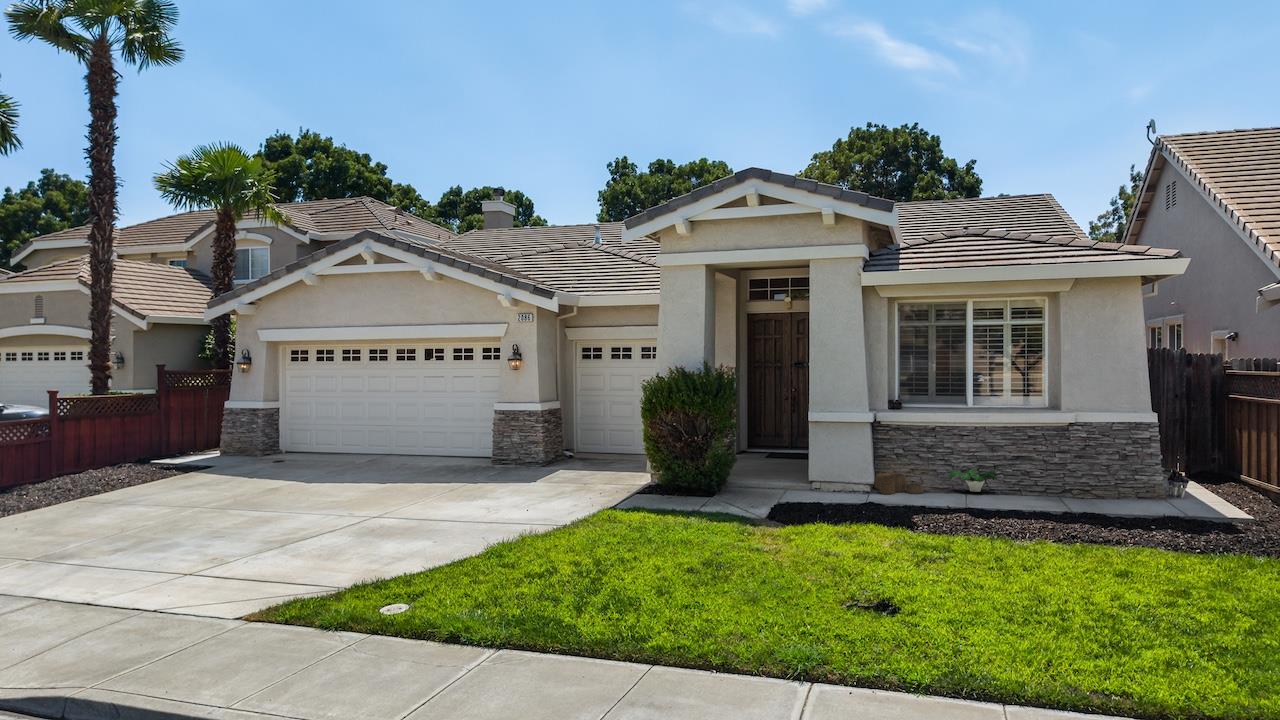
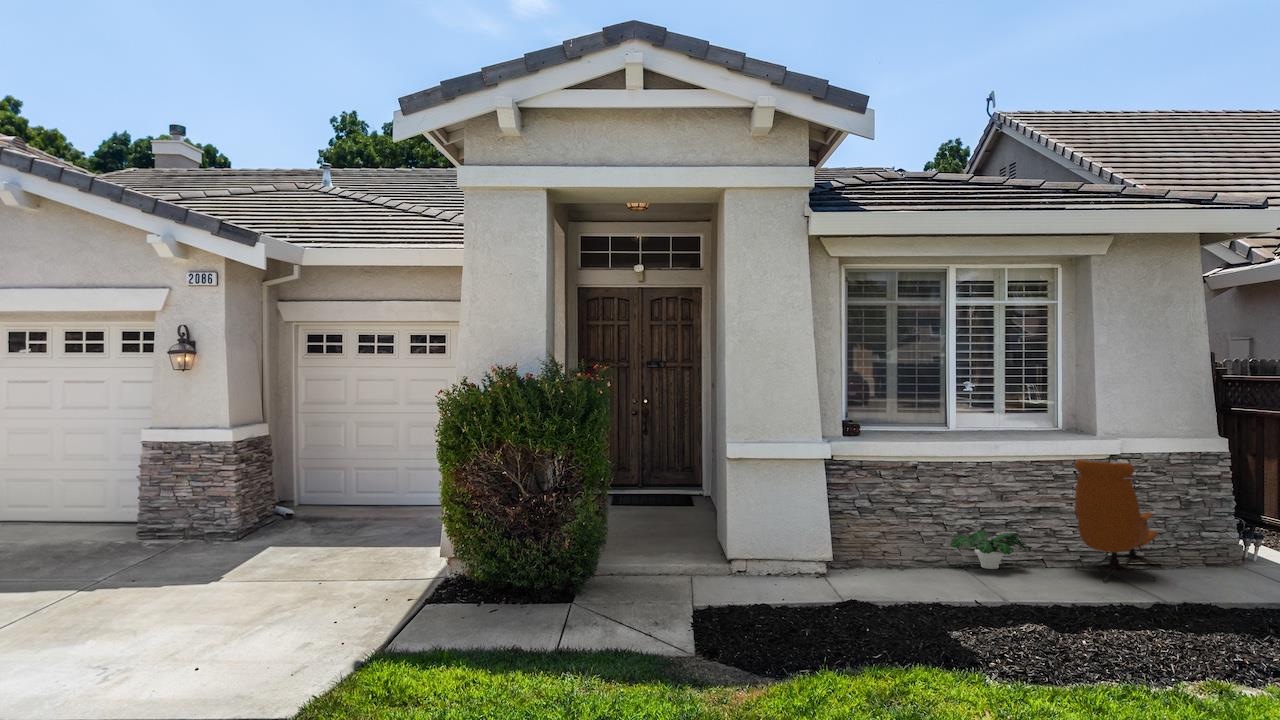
lounge chair: none [1020,424,1094,500] -> present [1074,460,1161,582]
woven basket: present [874,472,923,494] -> none [831,538,918,582]

